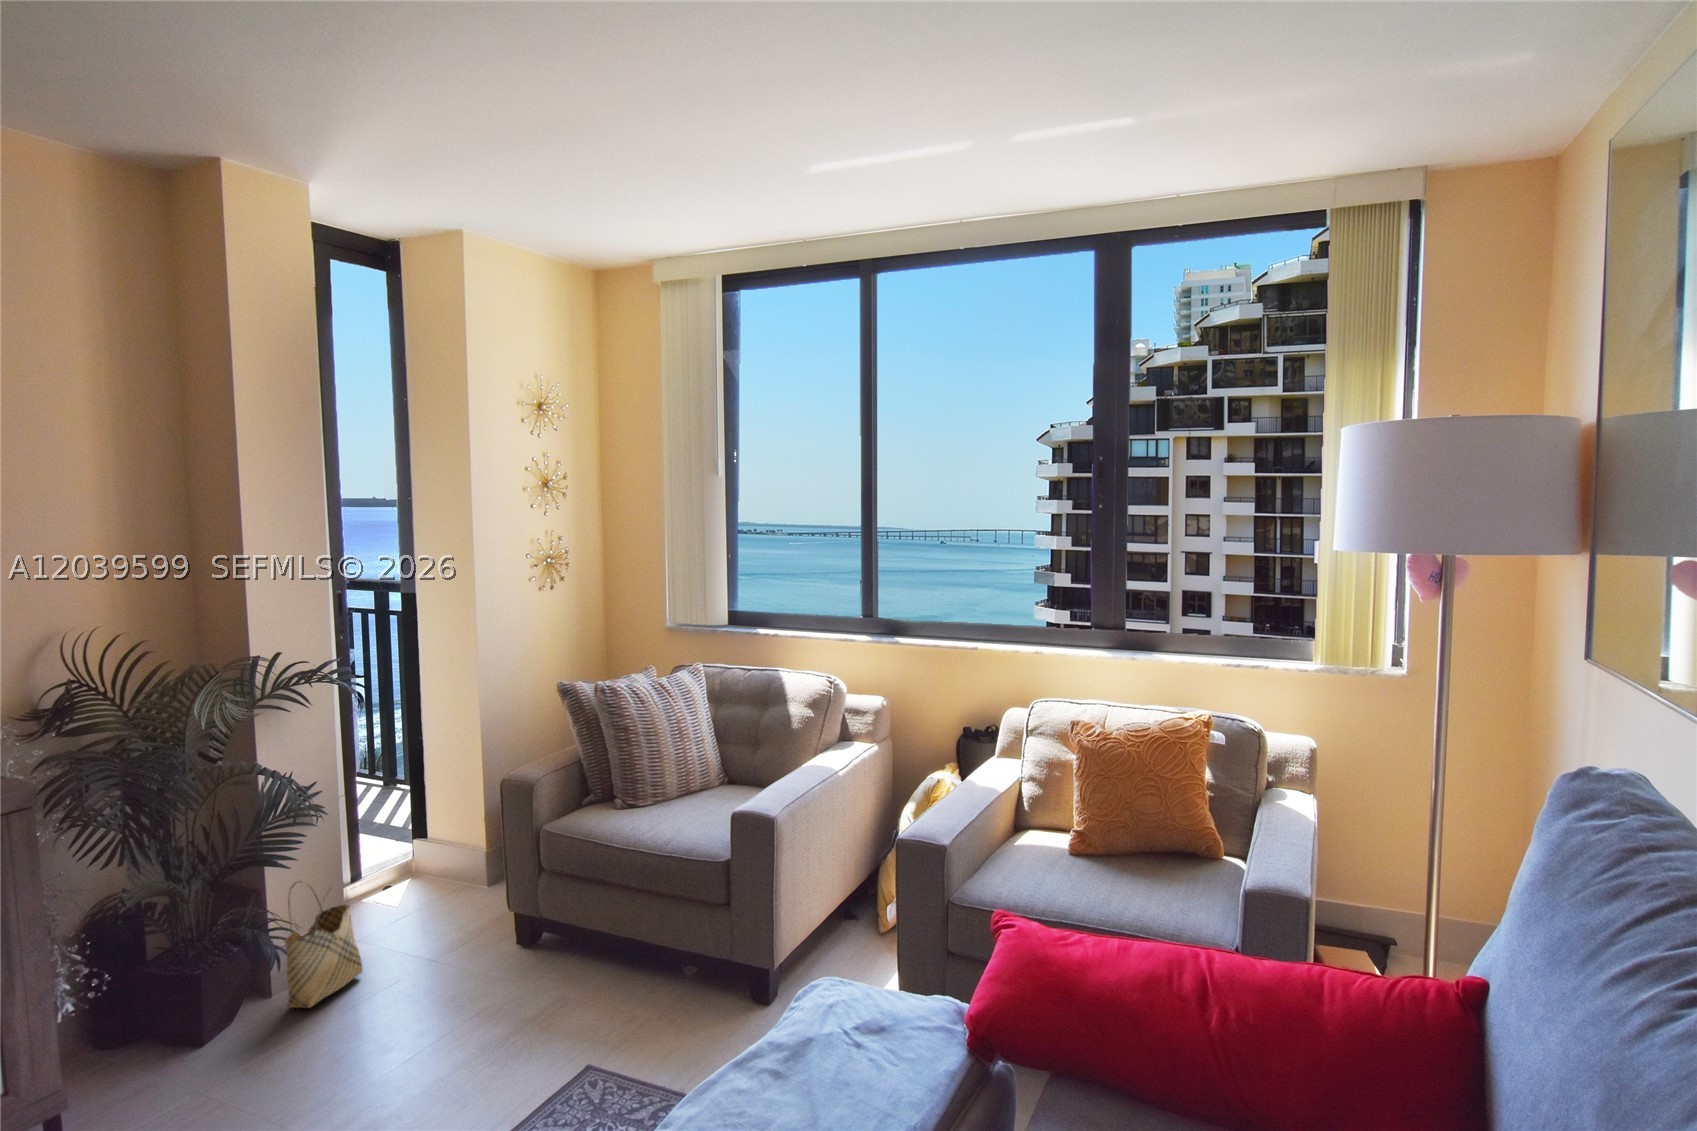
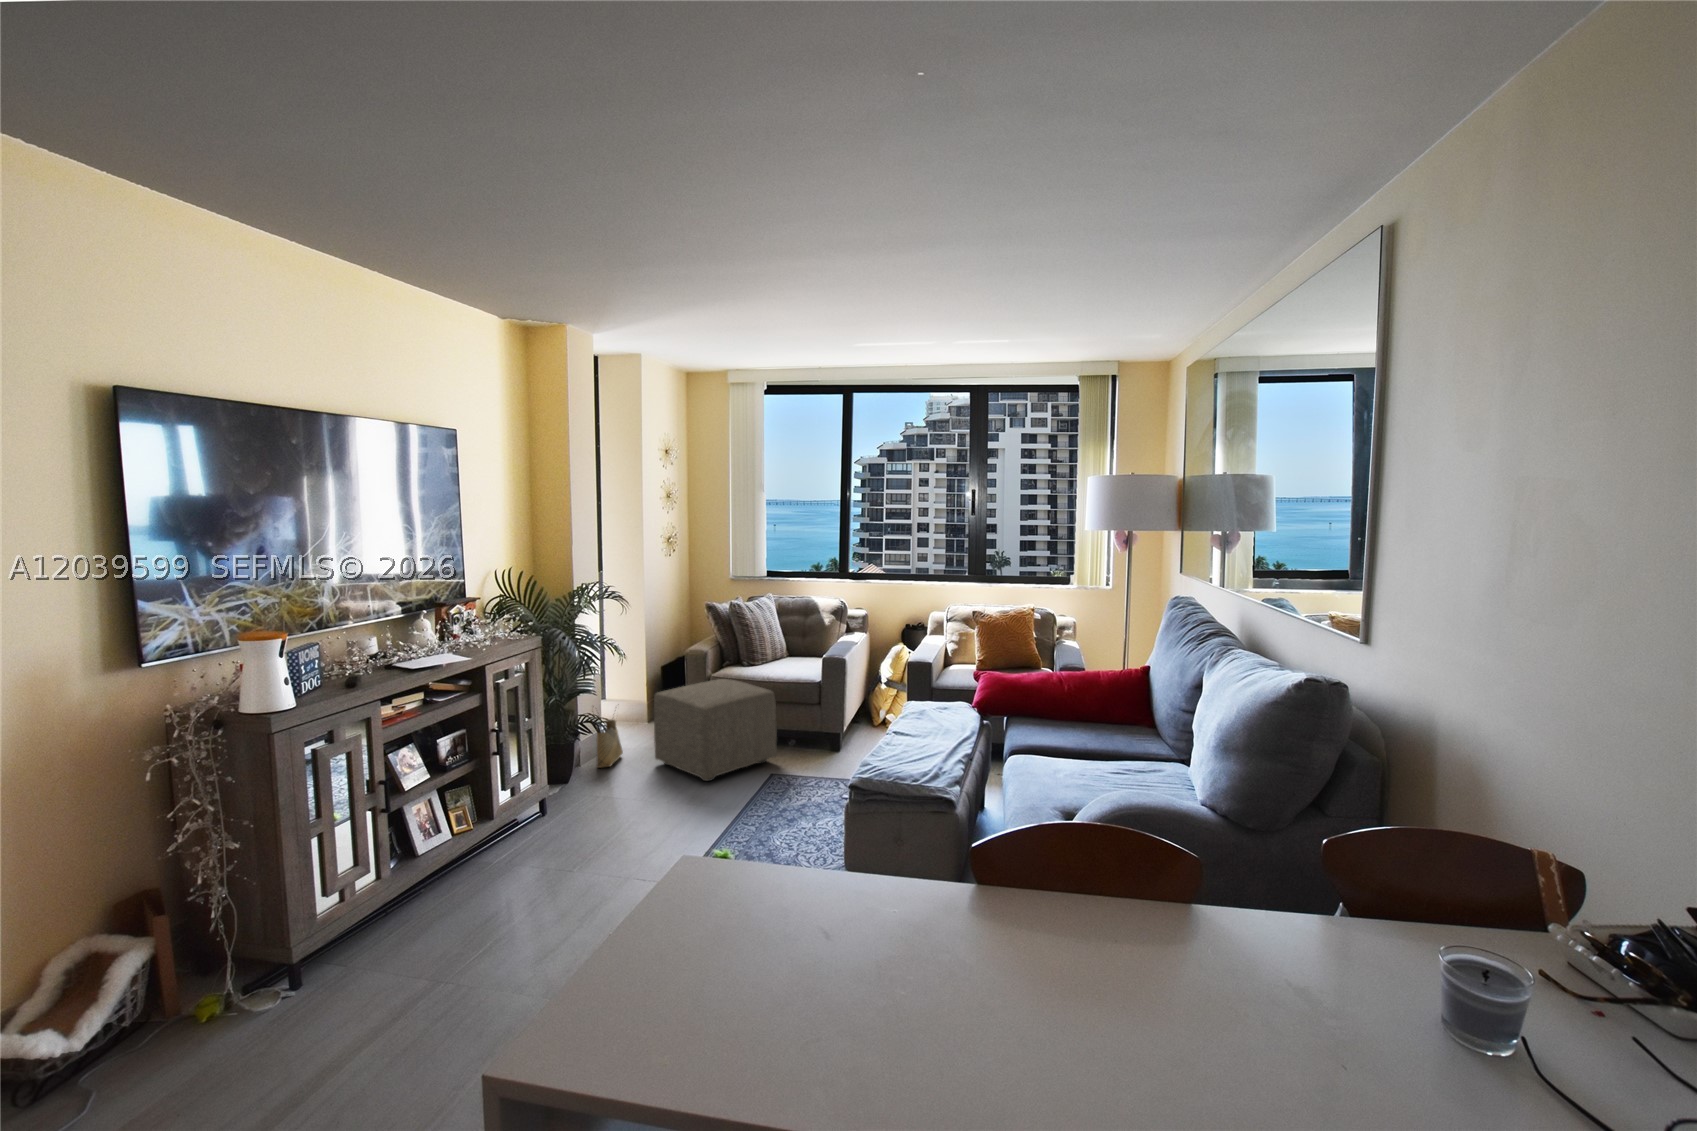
ottoman: none [391,836,621,1084] -> present [654,679,777,781]

